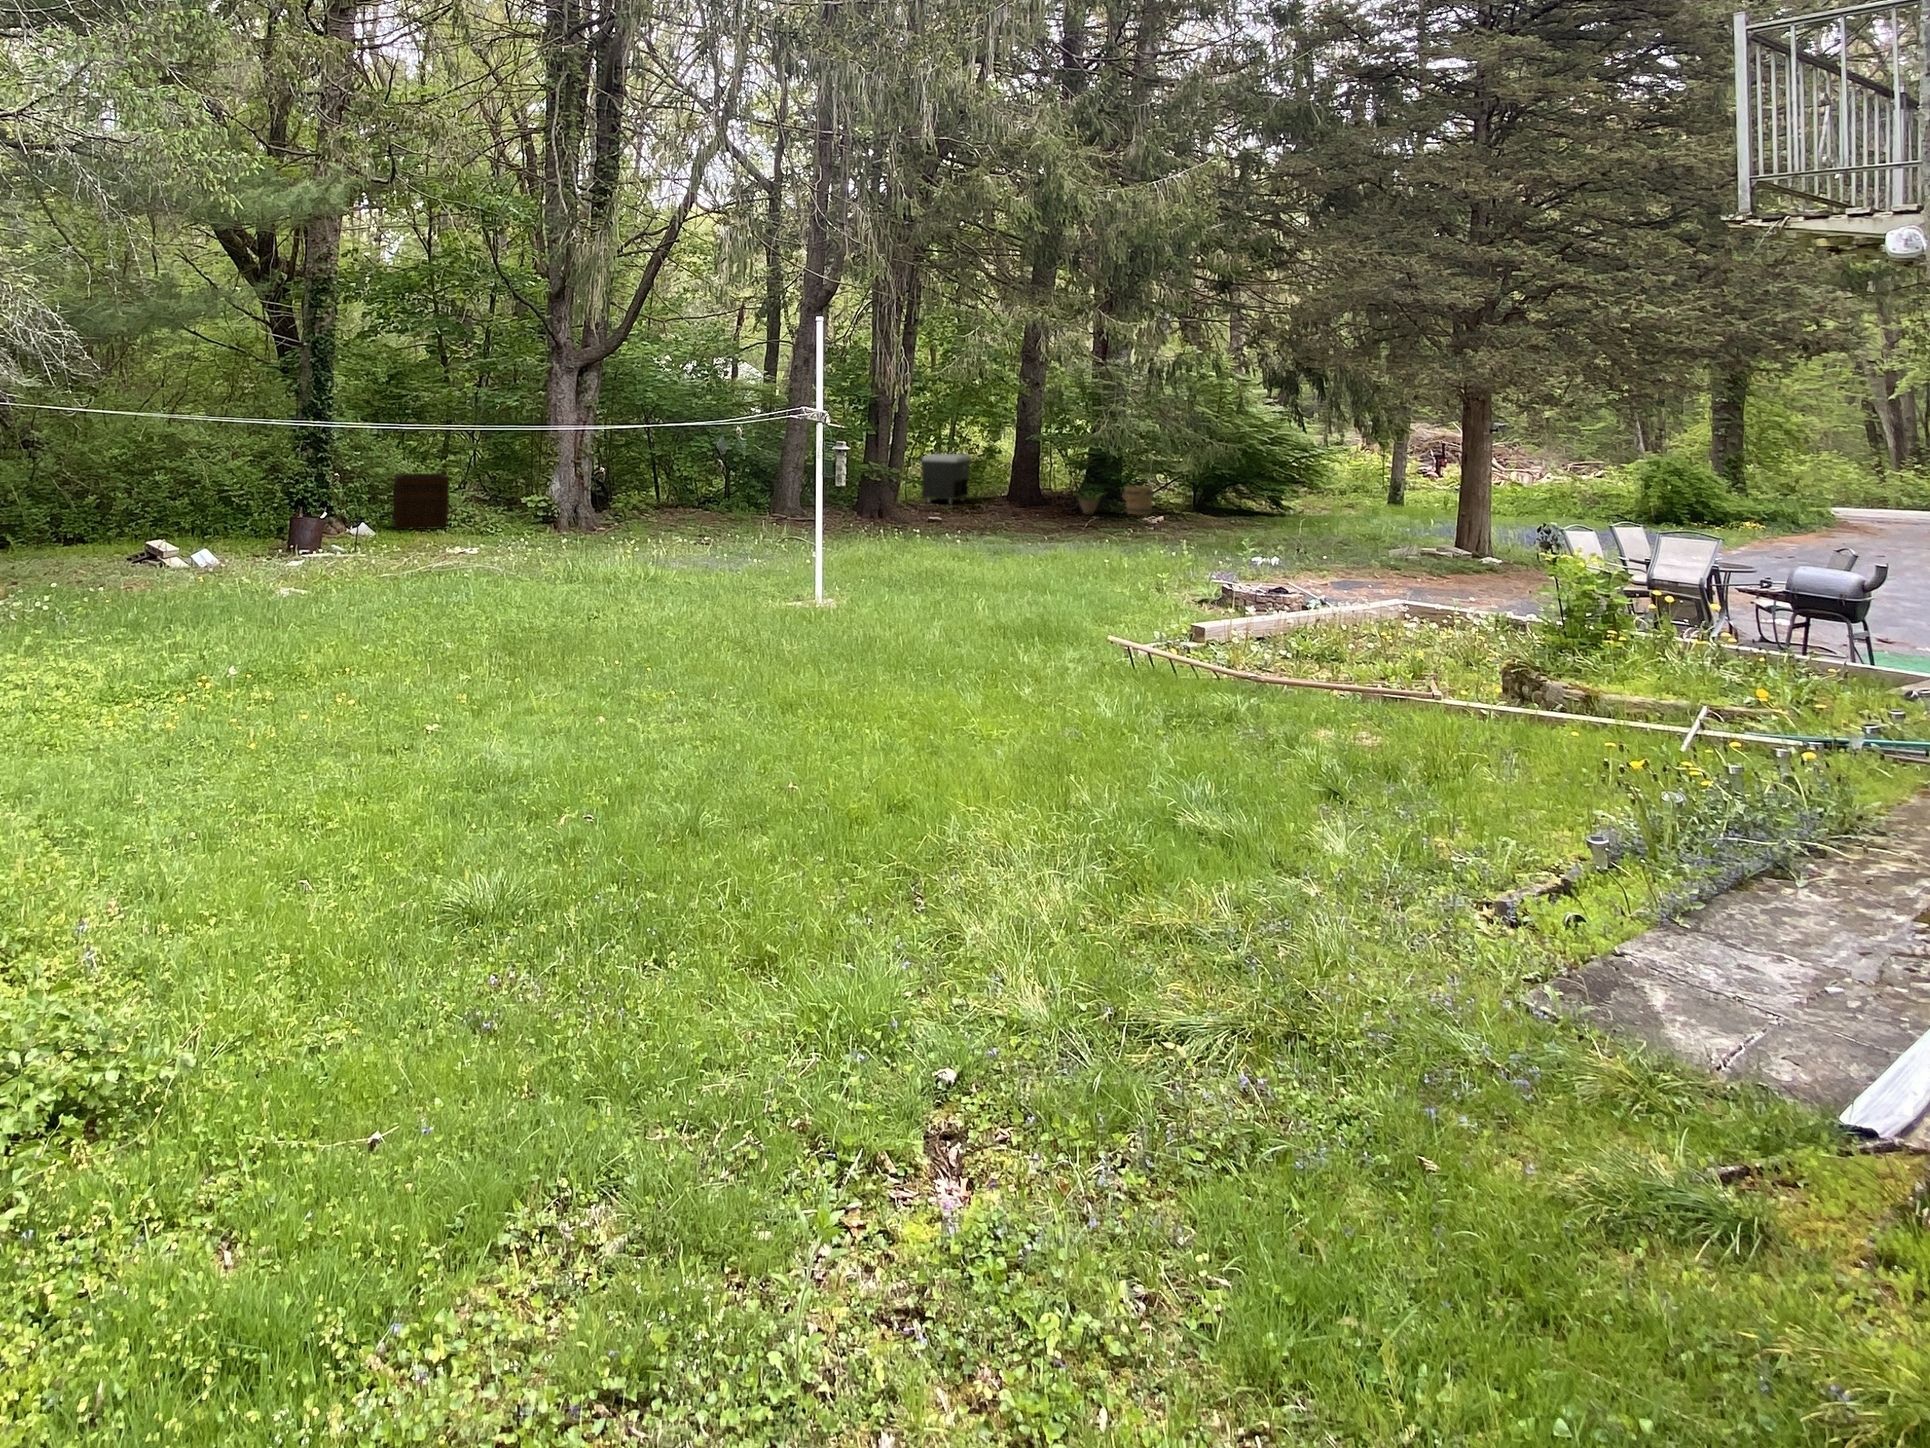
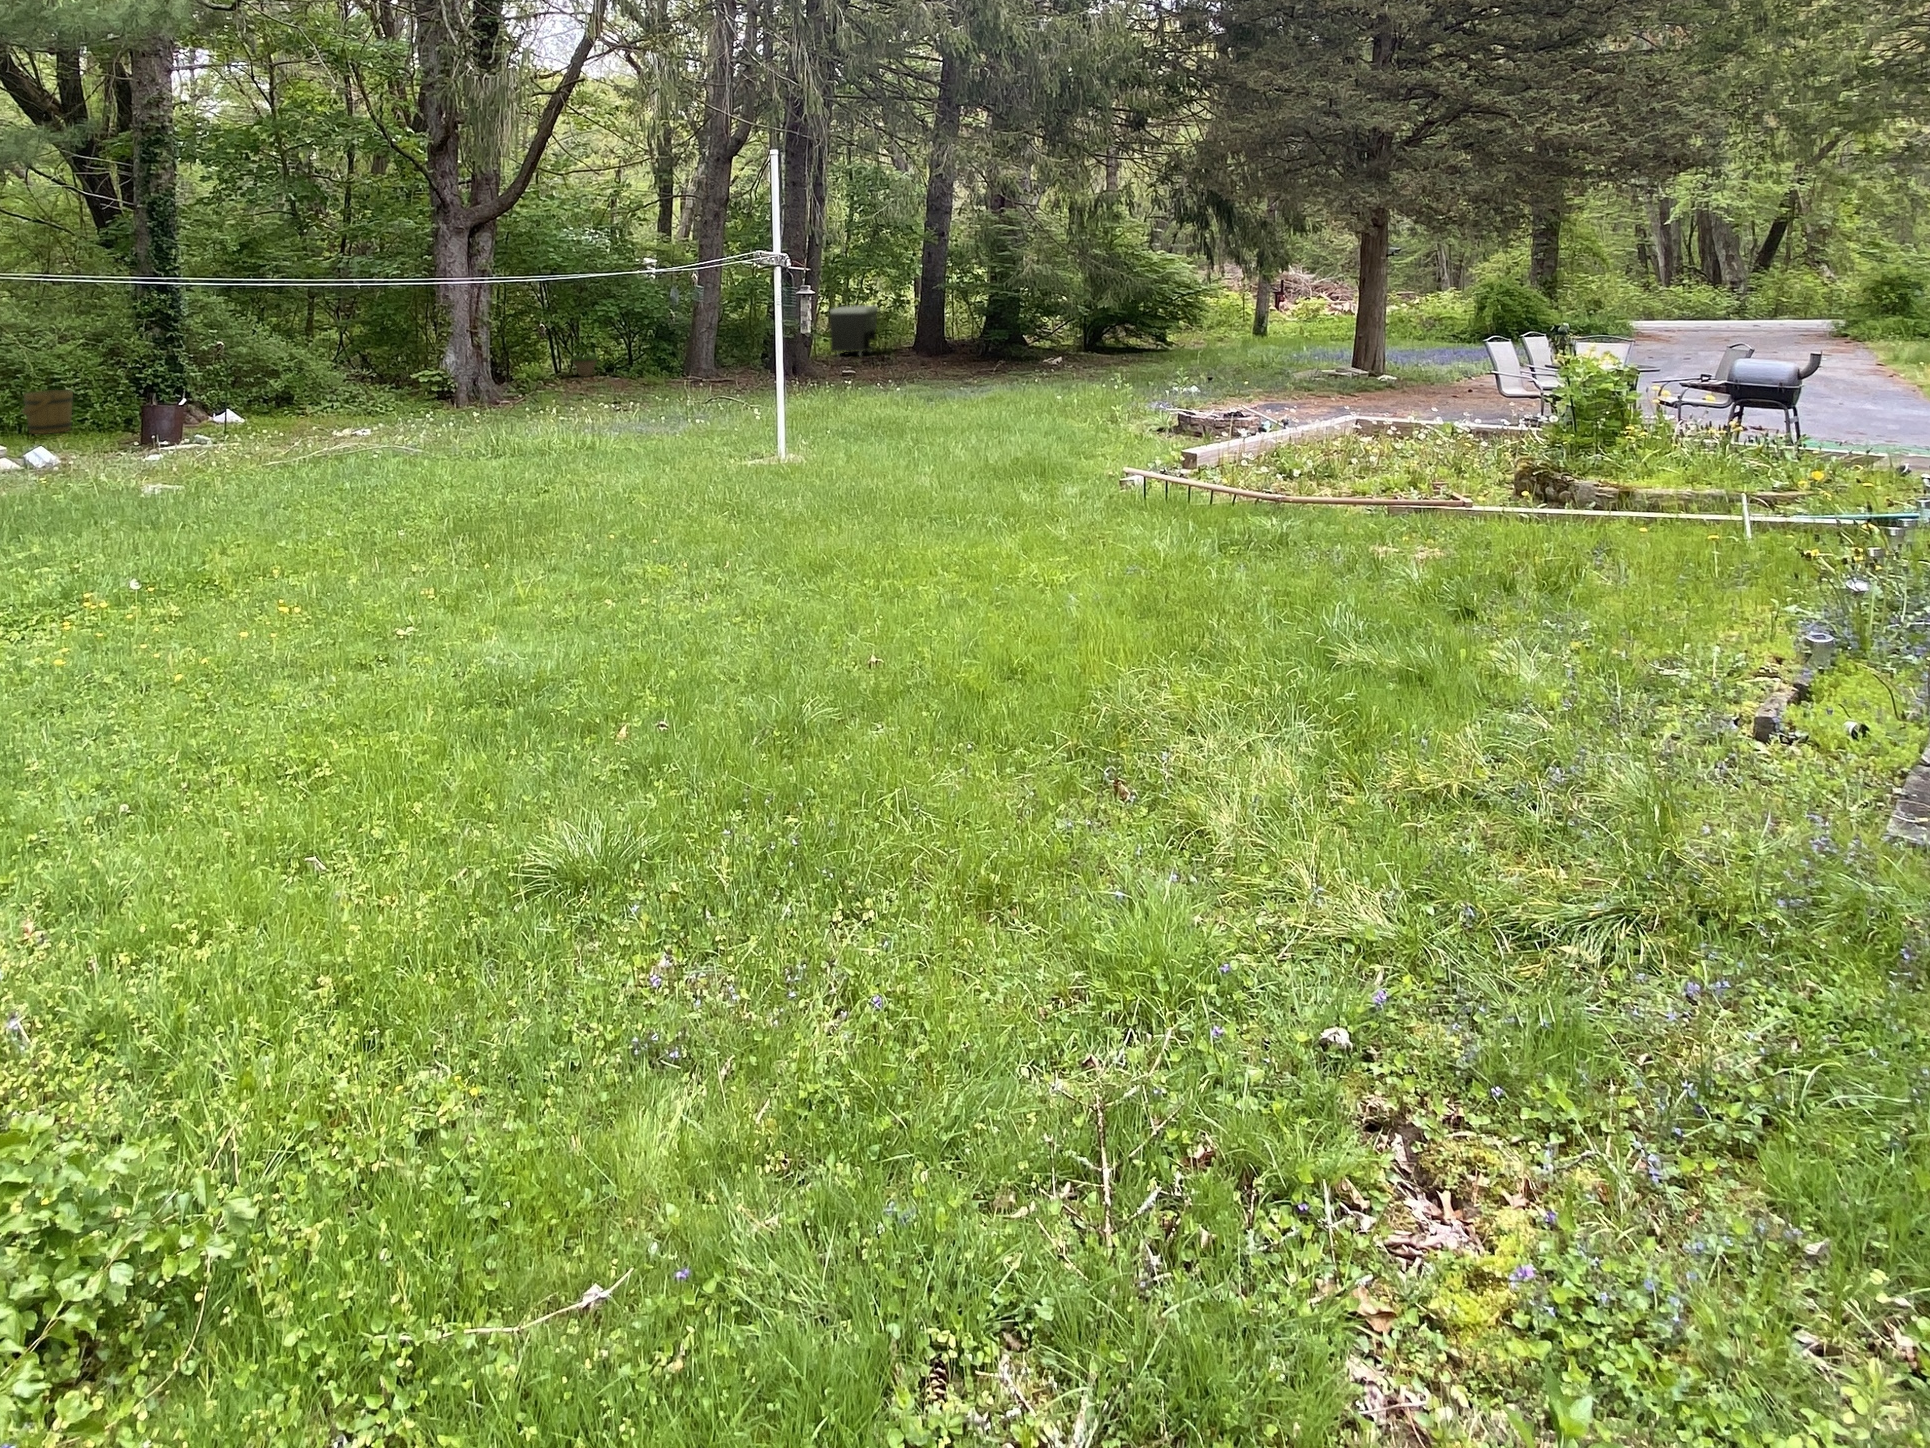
wooden crate: present [392,473,450,530] -> none [257,351,328,416]
bucket: present [1123,486,1153,515] -> present [22,390,73,434]
decorative plant: present [1076,493,1107,514] -> present [569,354,598,377]

